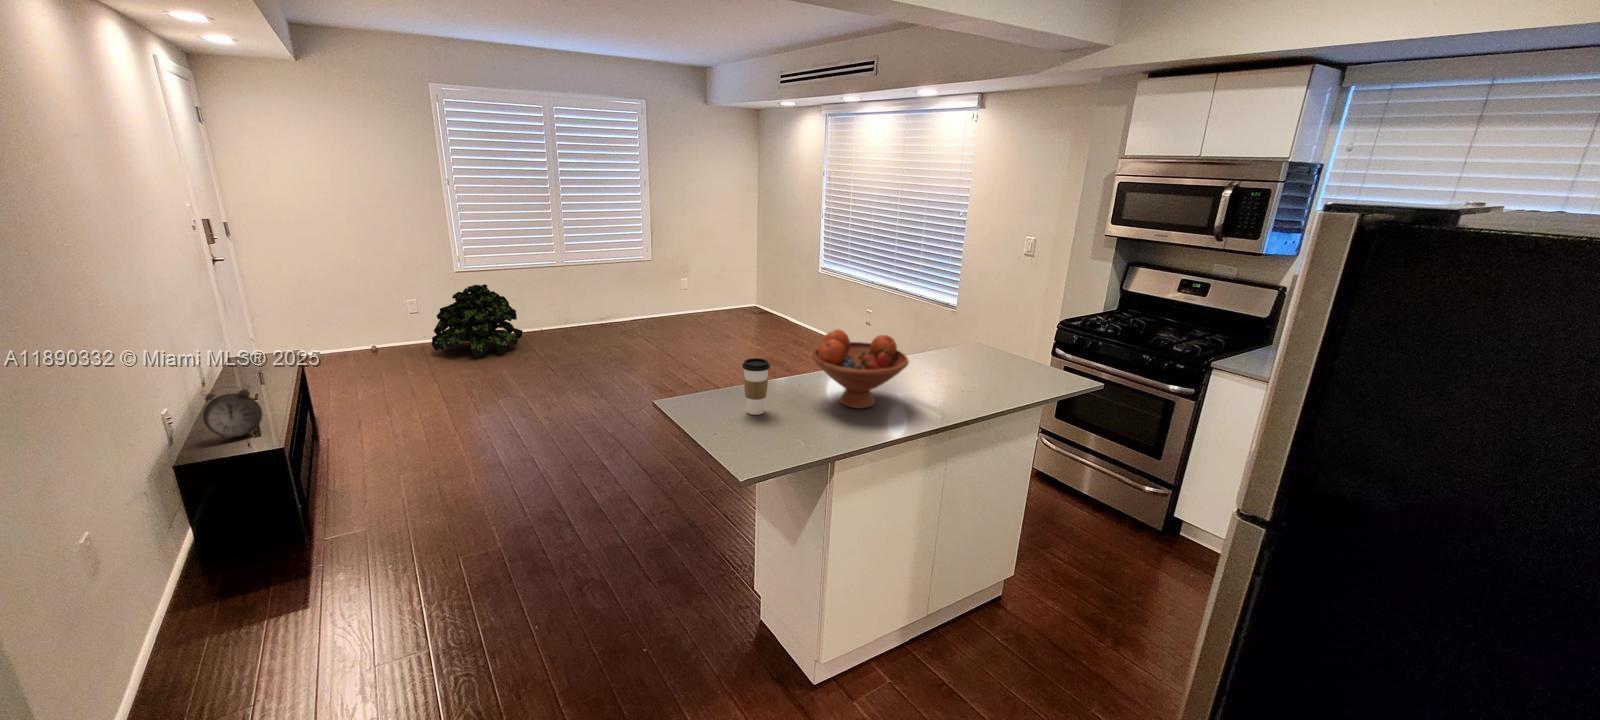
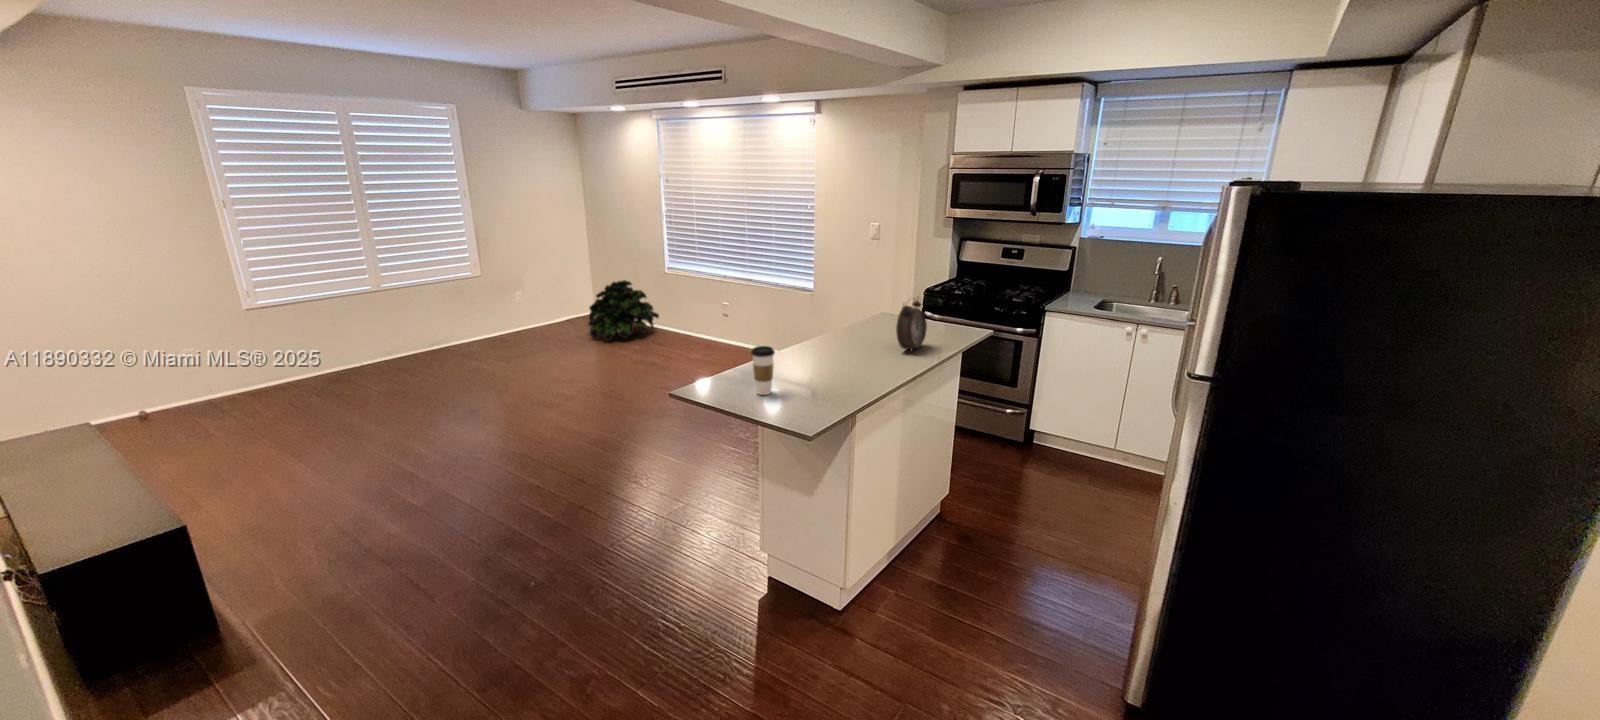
potted plant: present [432,284,523,358] -> present [588,280,659,341]
fruit bowl: present [812,330,909,409] -> none [797,313,877,377]
alarm clock: present [203,387,263,442] -> present [896,301,927,352]

